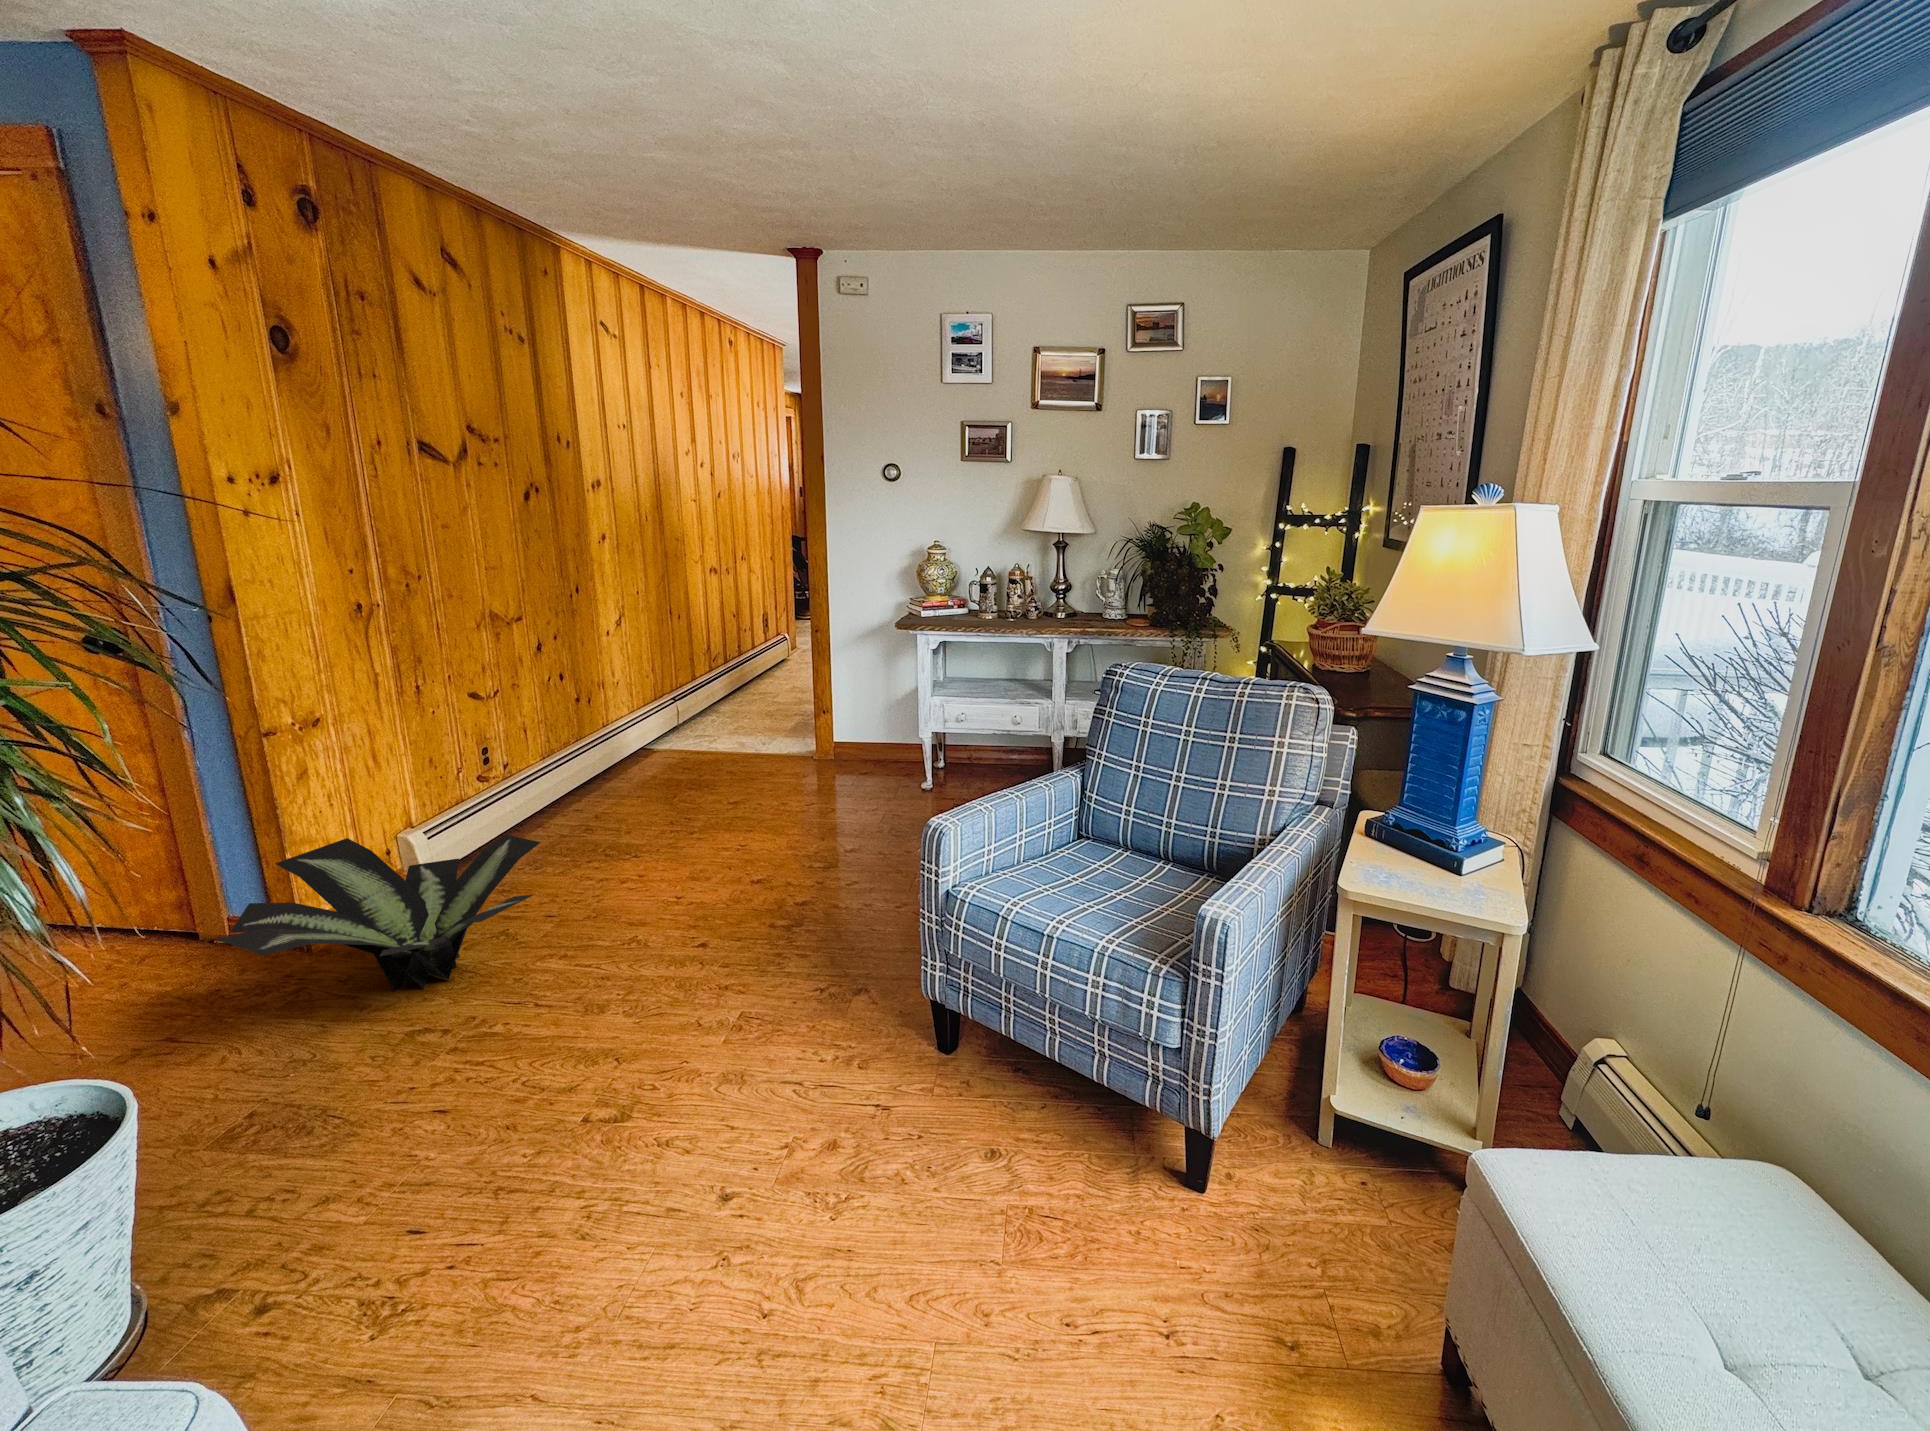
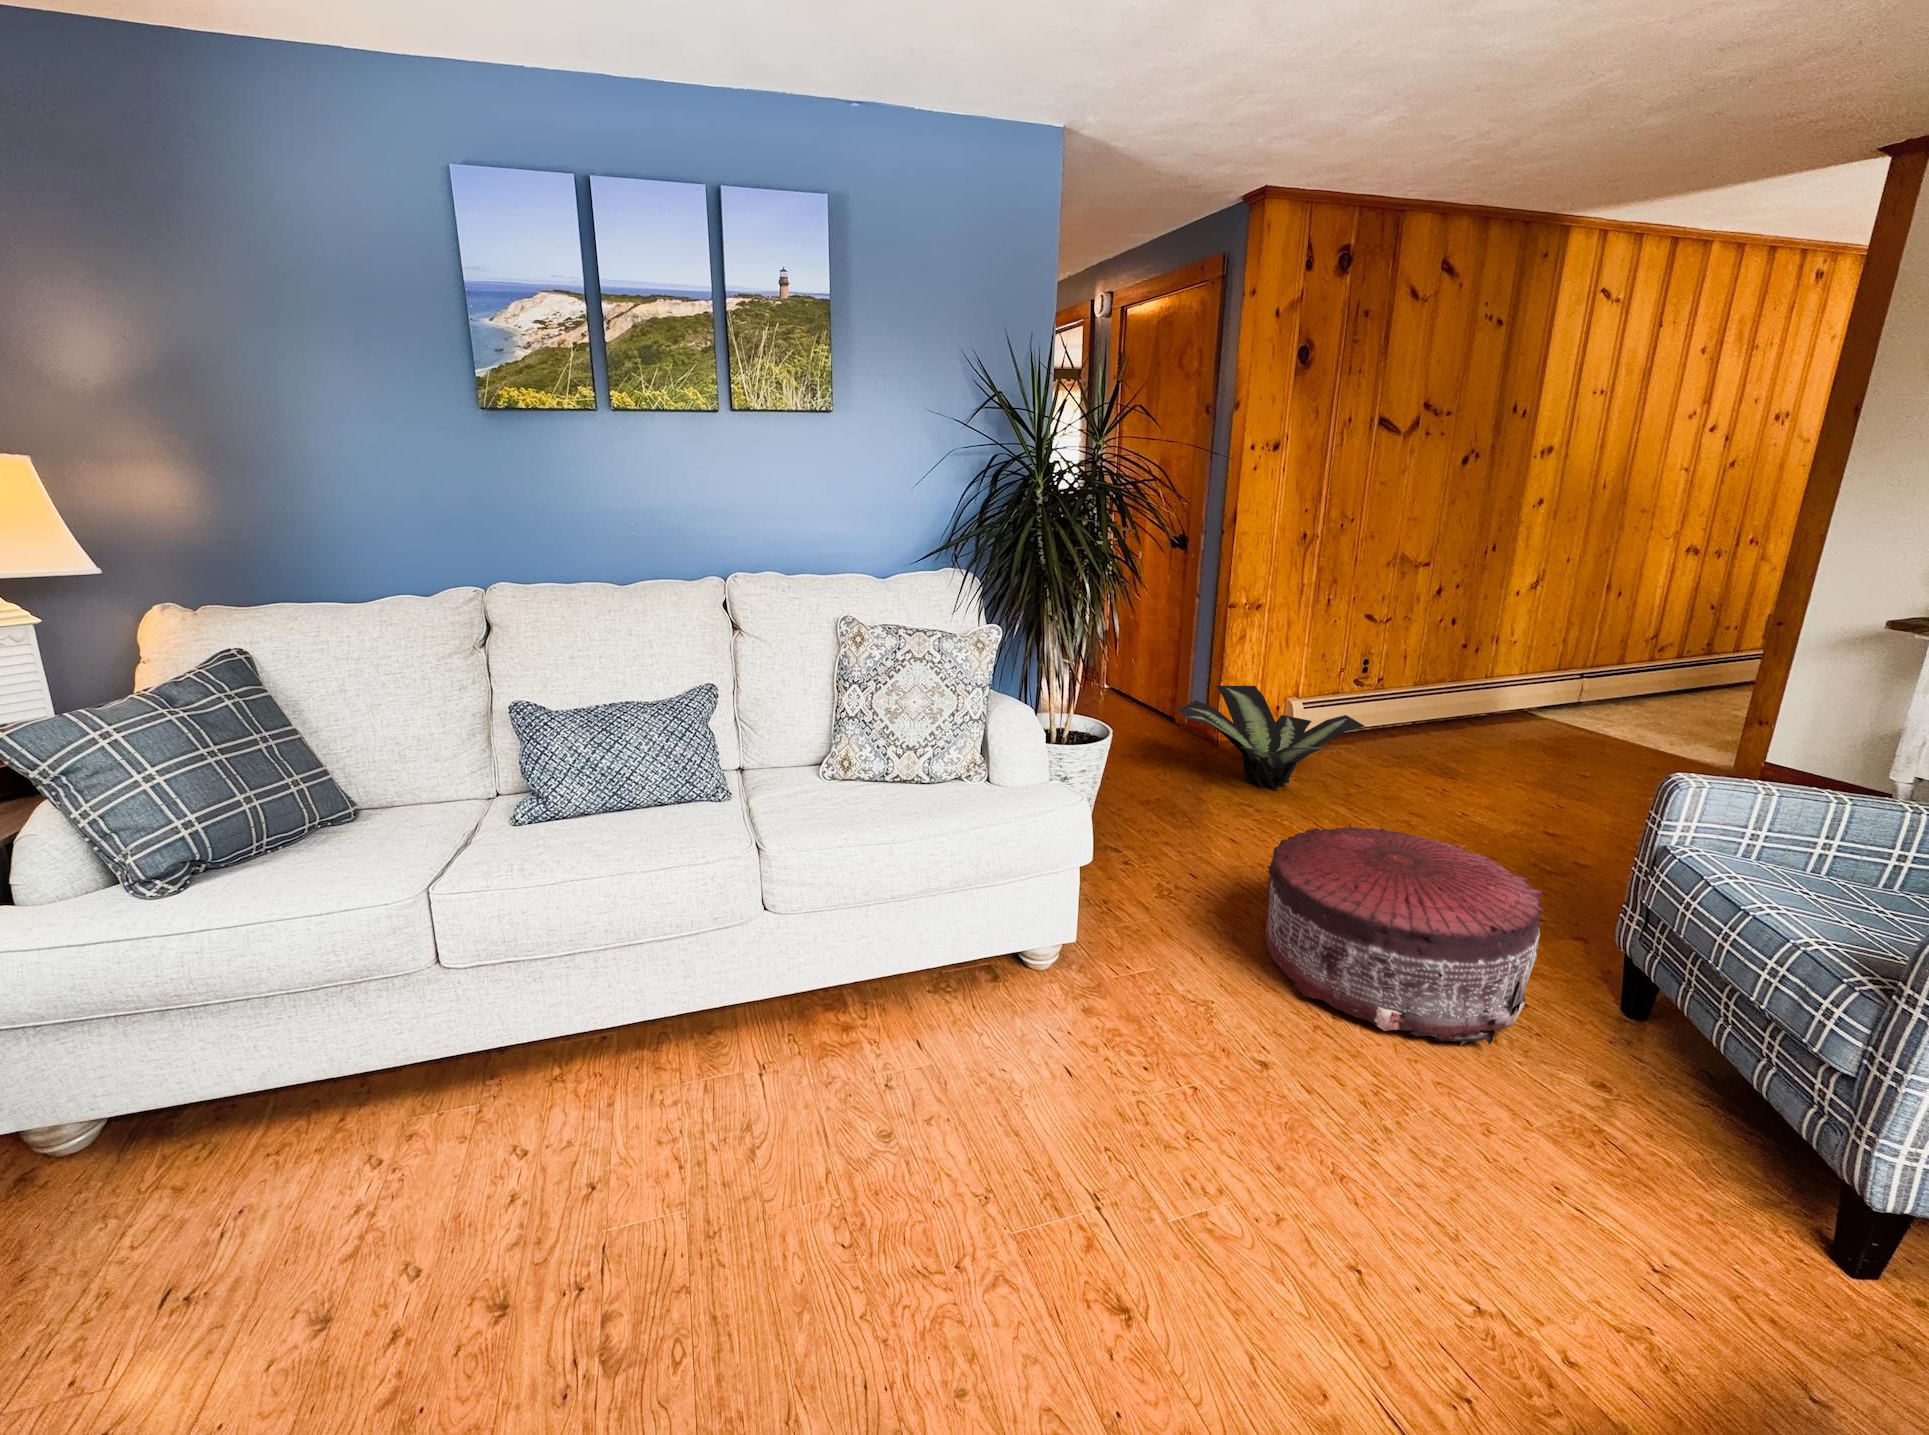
pouf: none [575,970,915,1327] -> present [1265,824,1544,1046]

